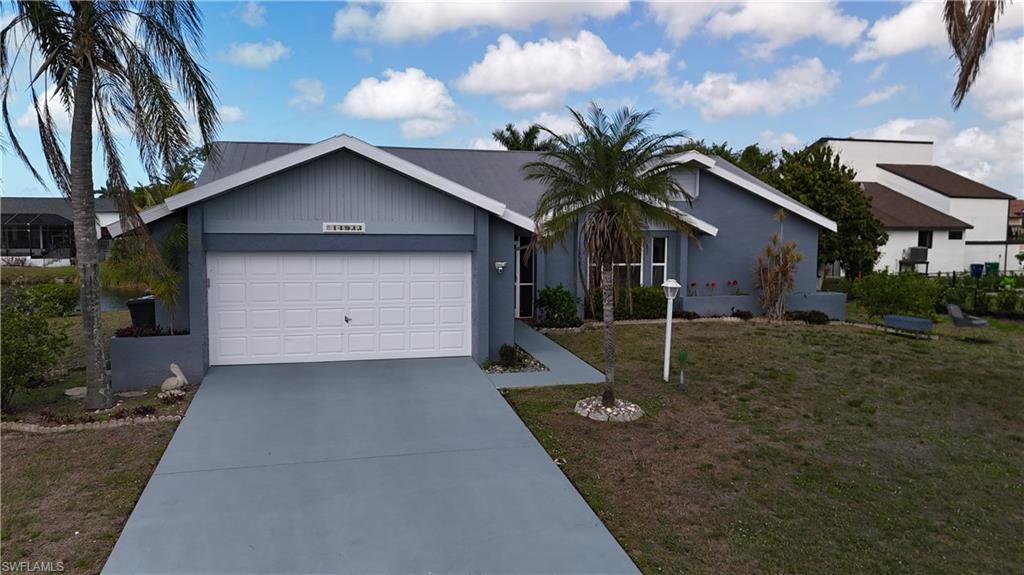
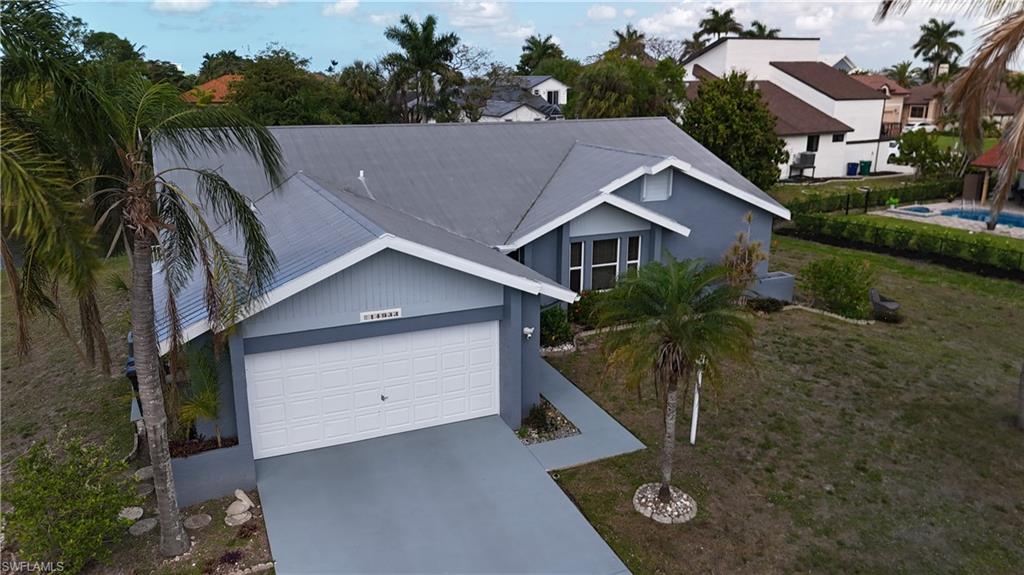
bench: present [884,315,932,340] -> none [814,294,857,322]
potted plant: present [675,348,690,390] -> none [687,412,715,451]

